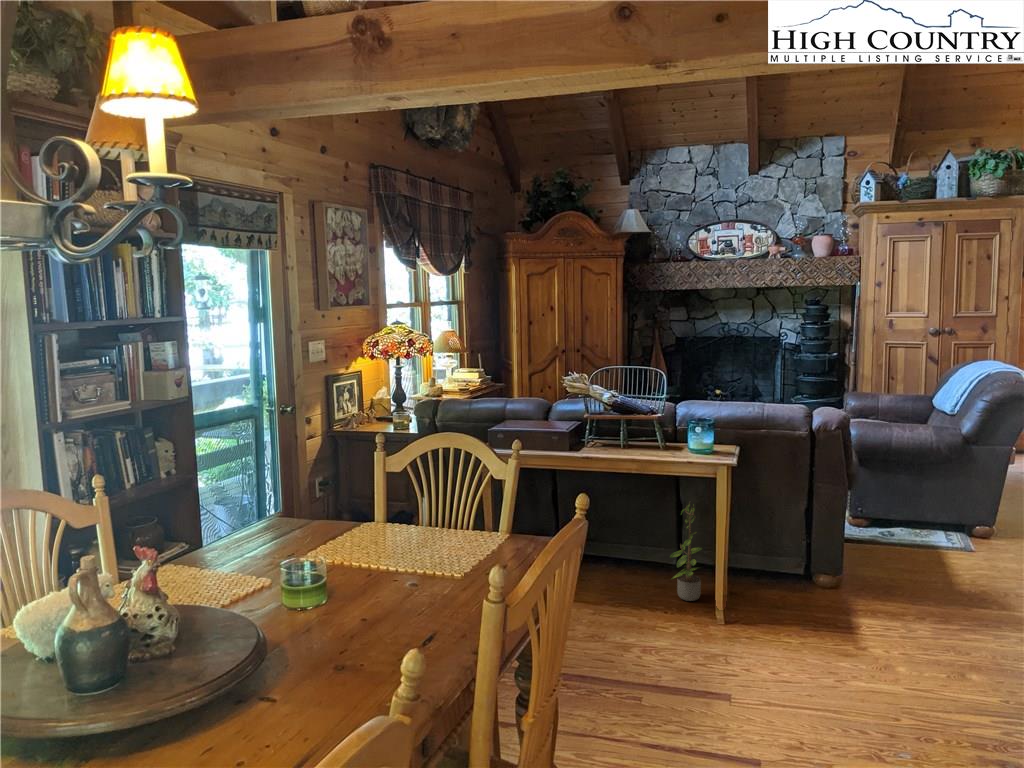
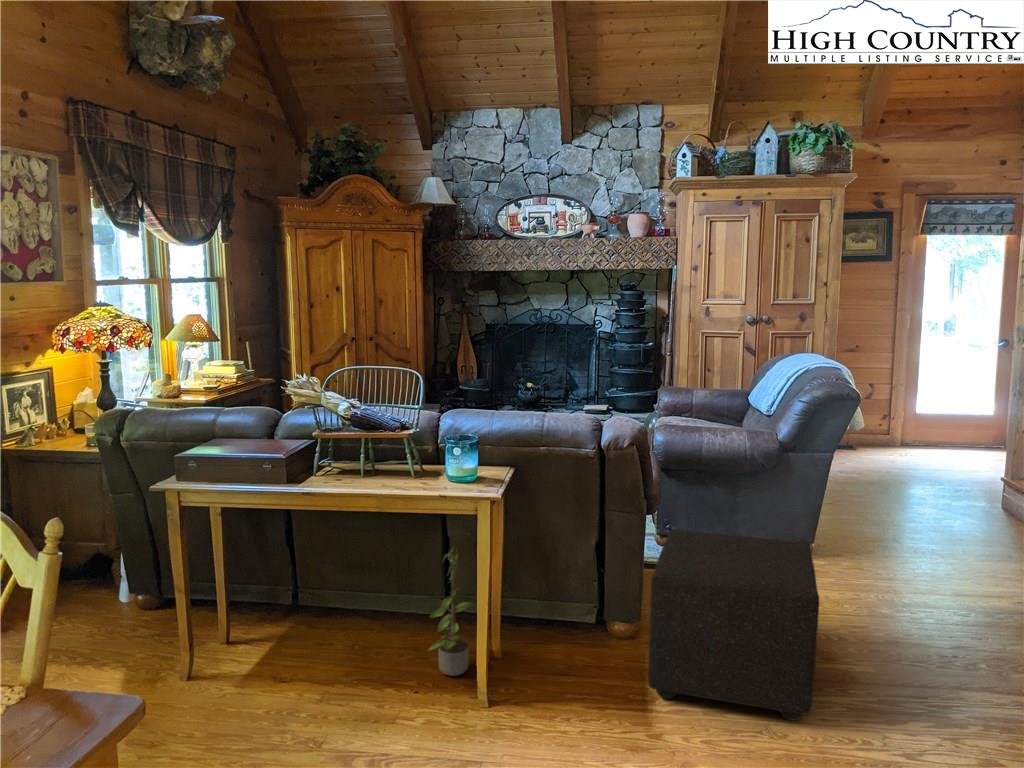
ottoman: none [848,500,992,644] -> present [648,530,819,720]

